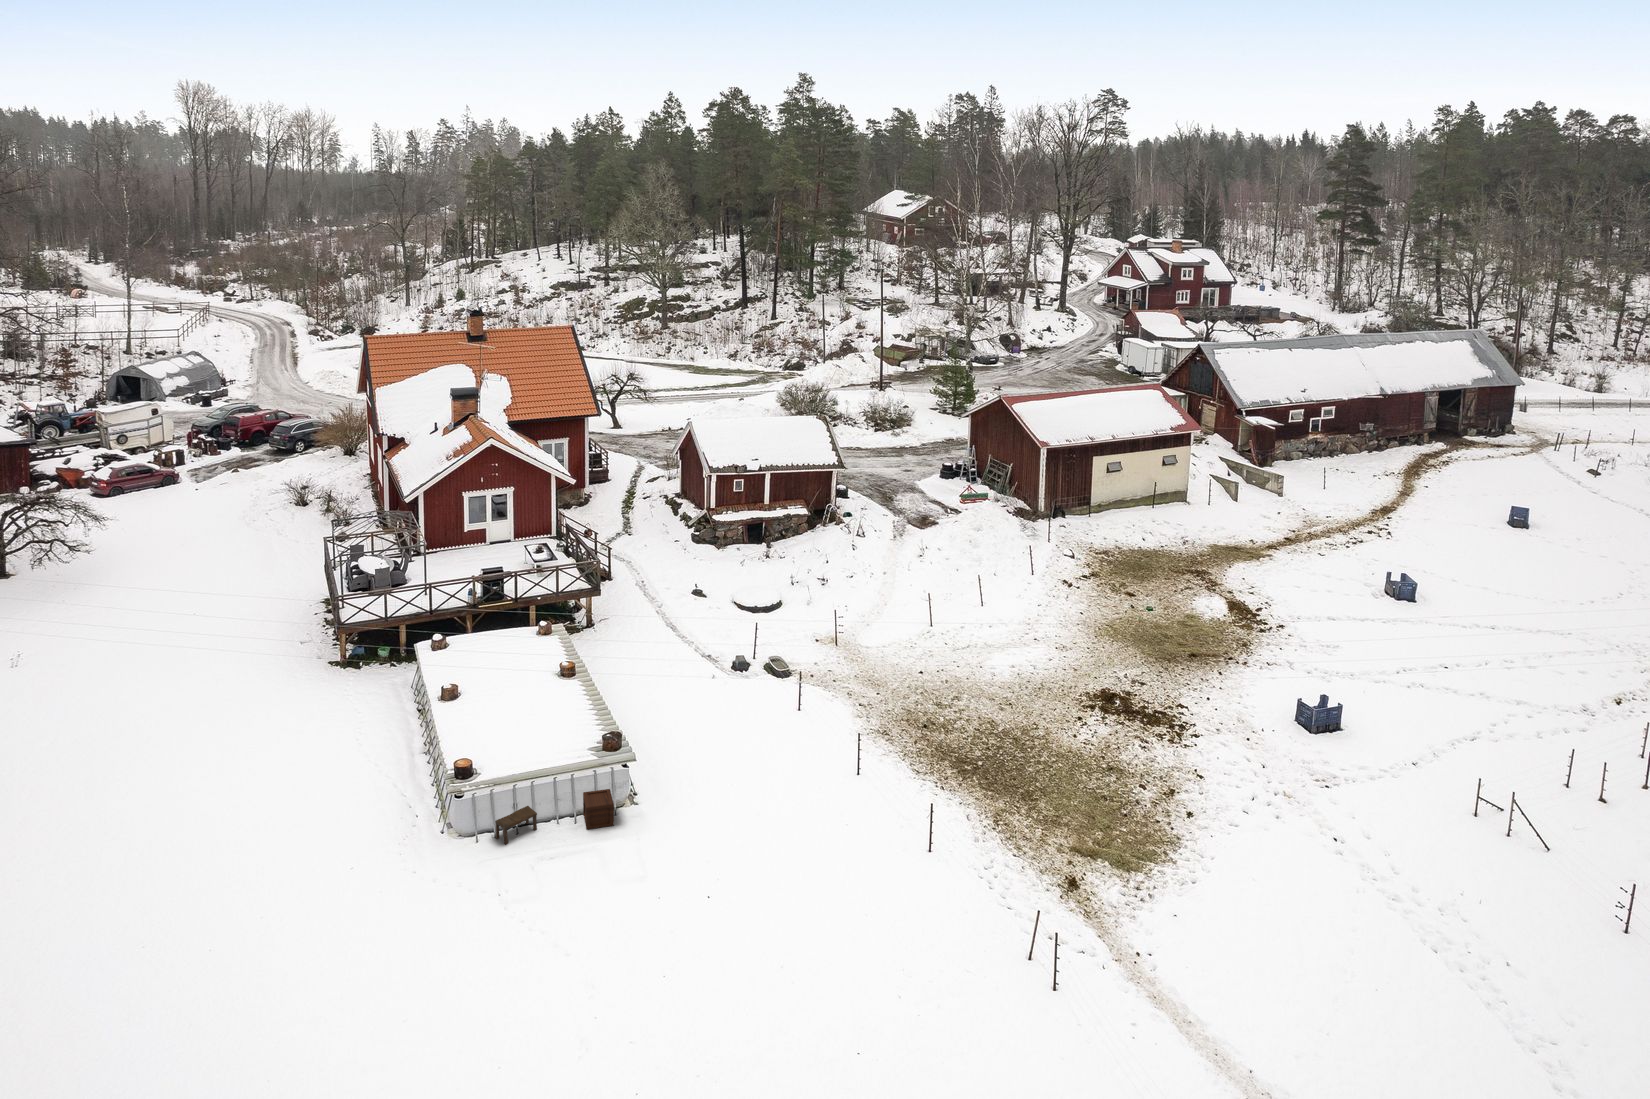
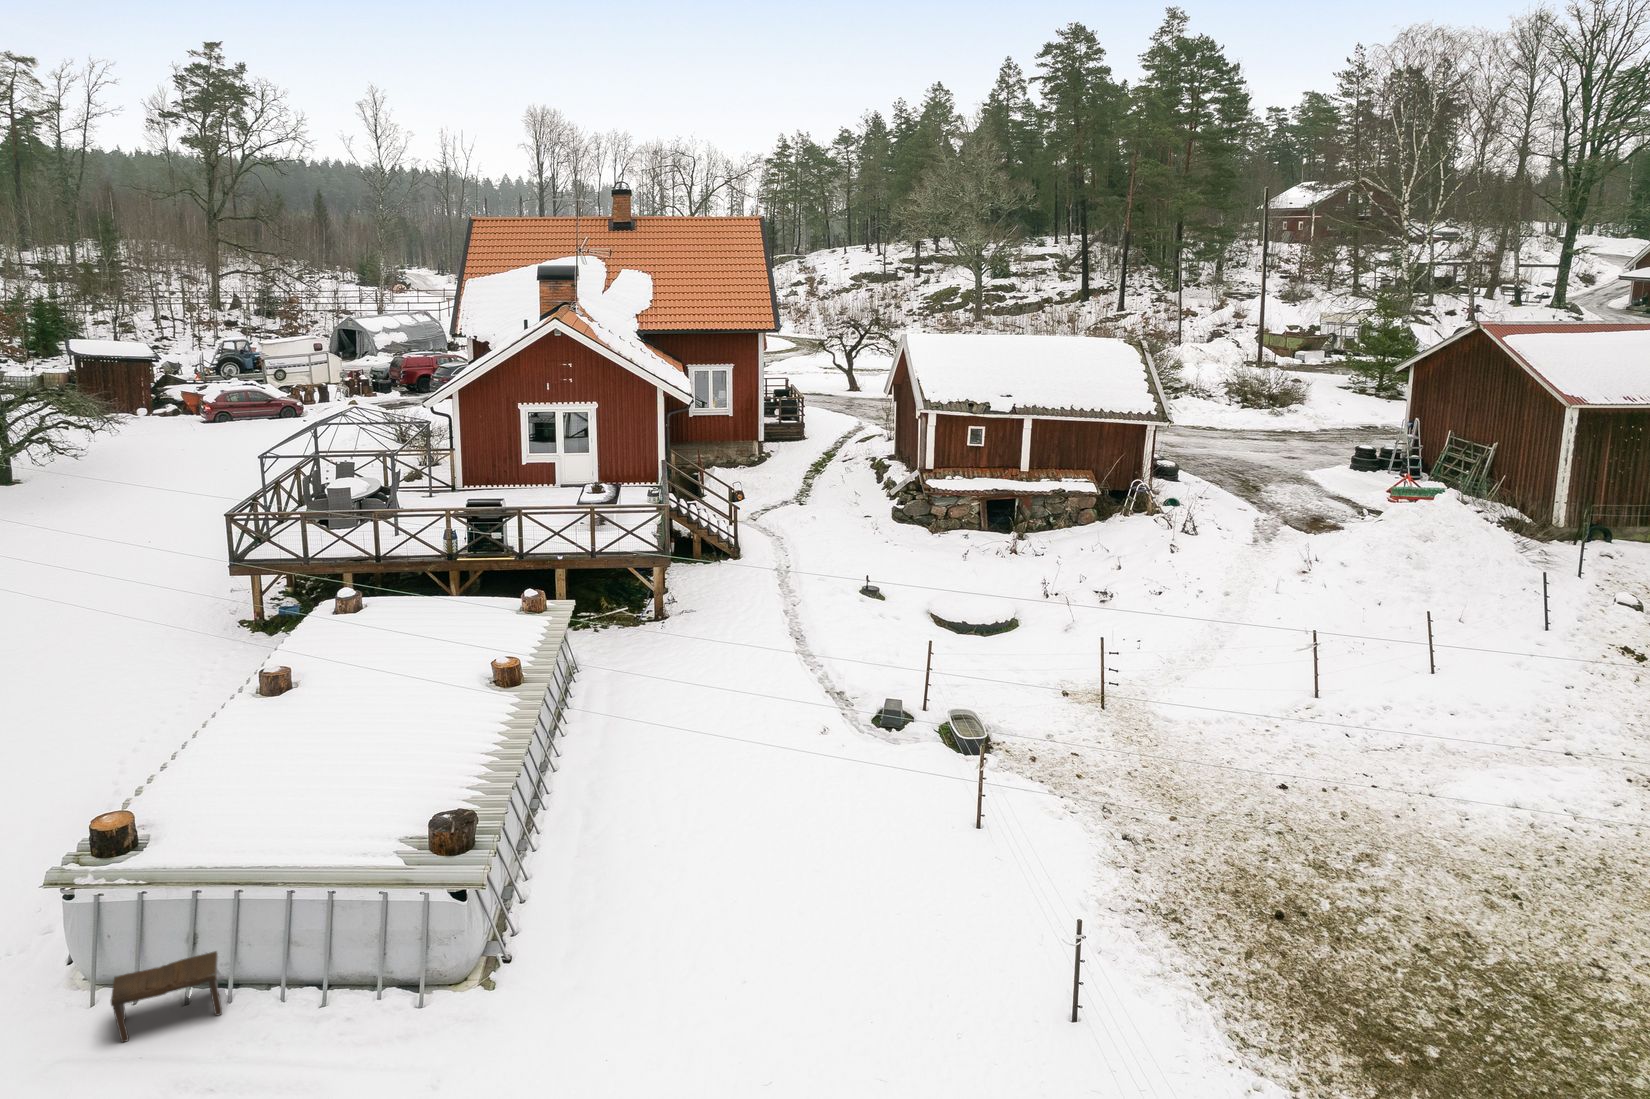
wooden crate: present [583,789,614,829] -> none [318,942,417,1043]

